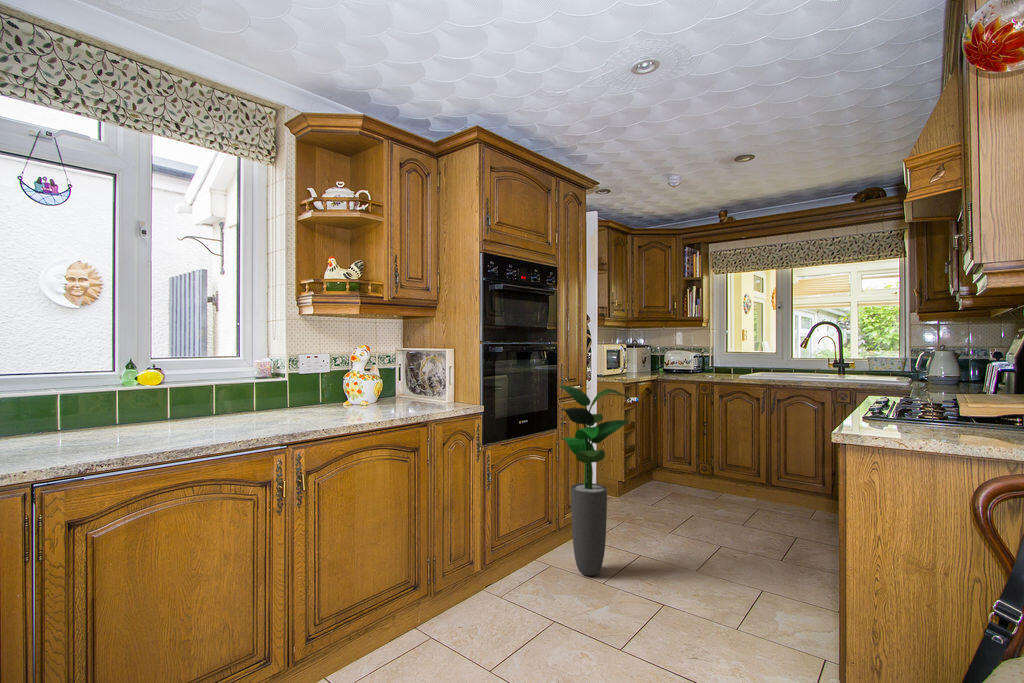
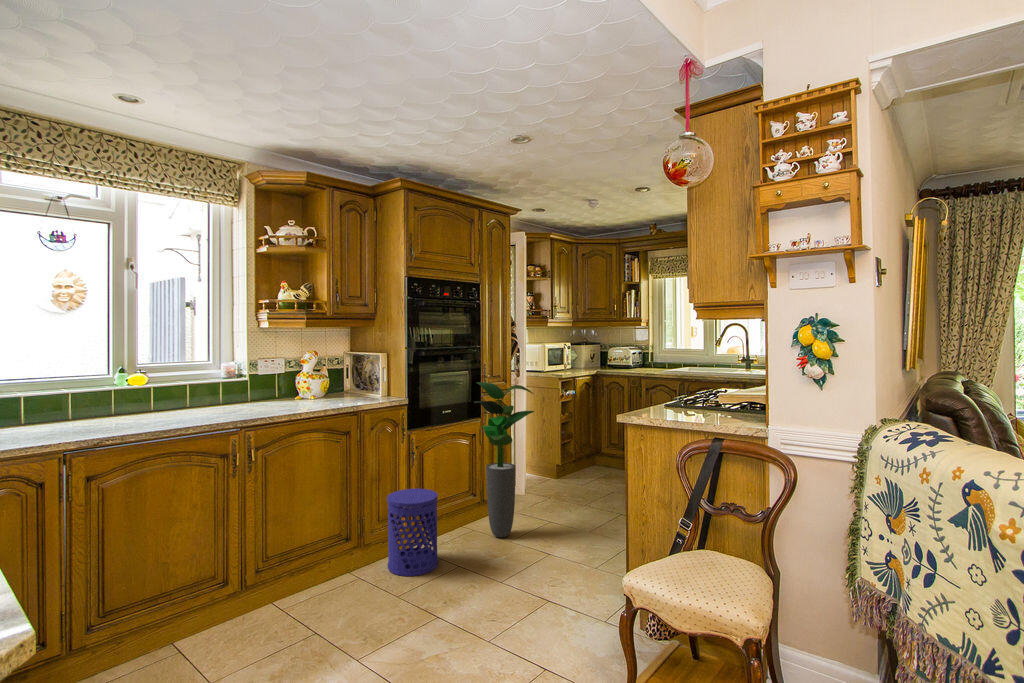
waste bin: none [463,518,527,634] -> present [387,489,438,576]

